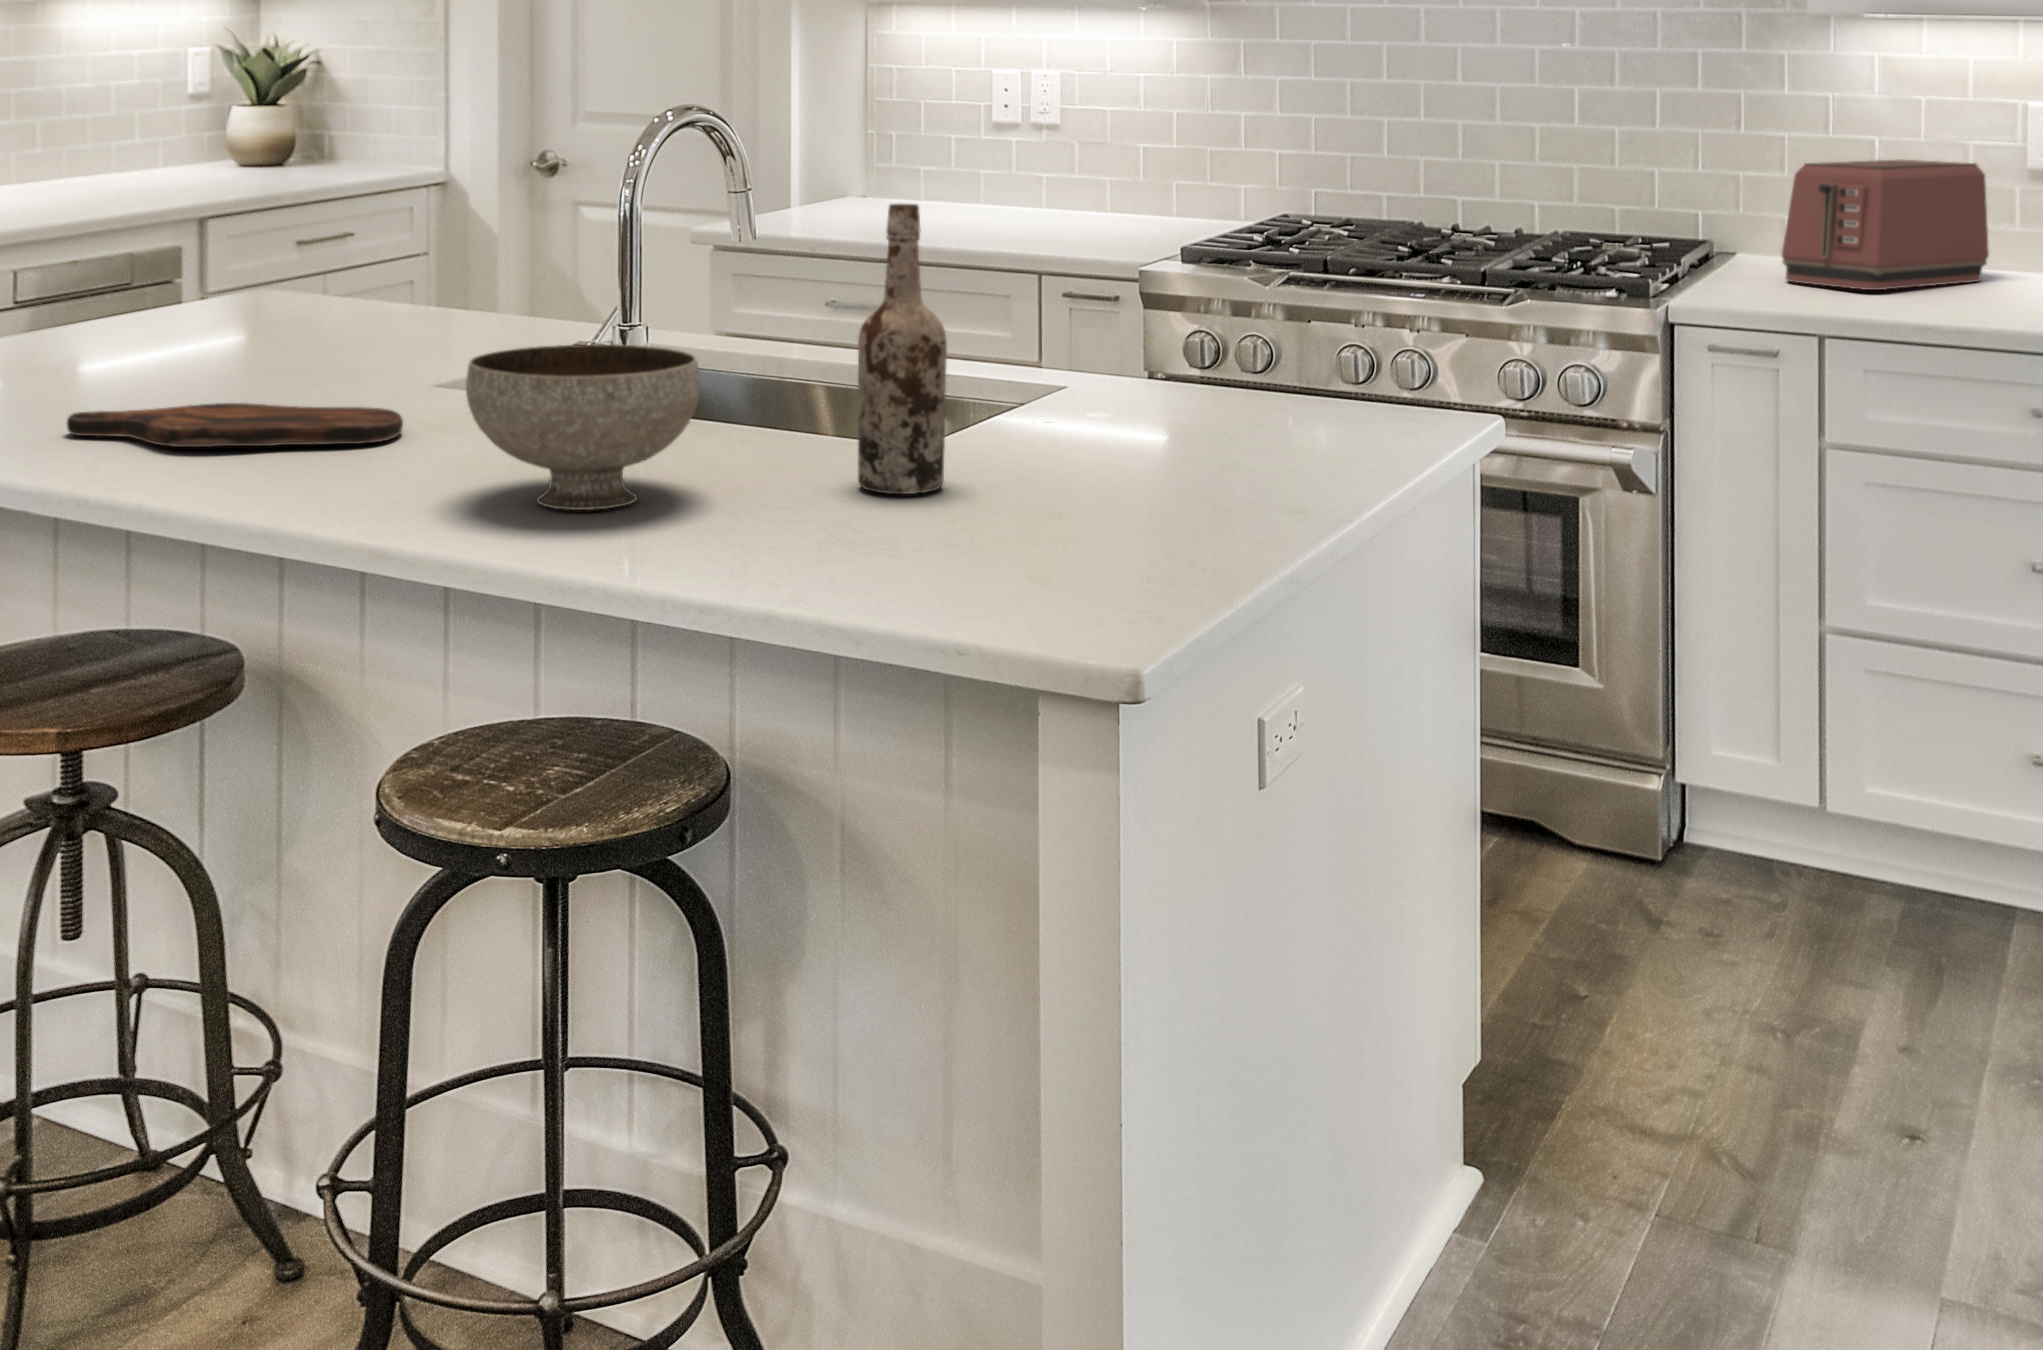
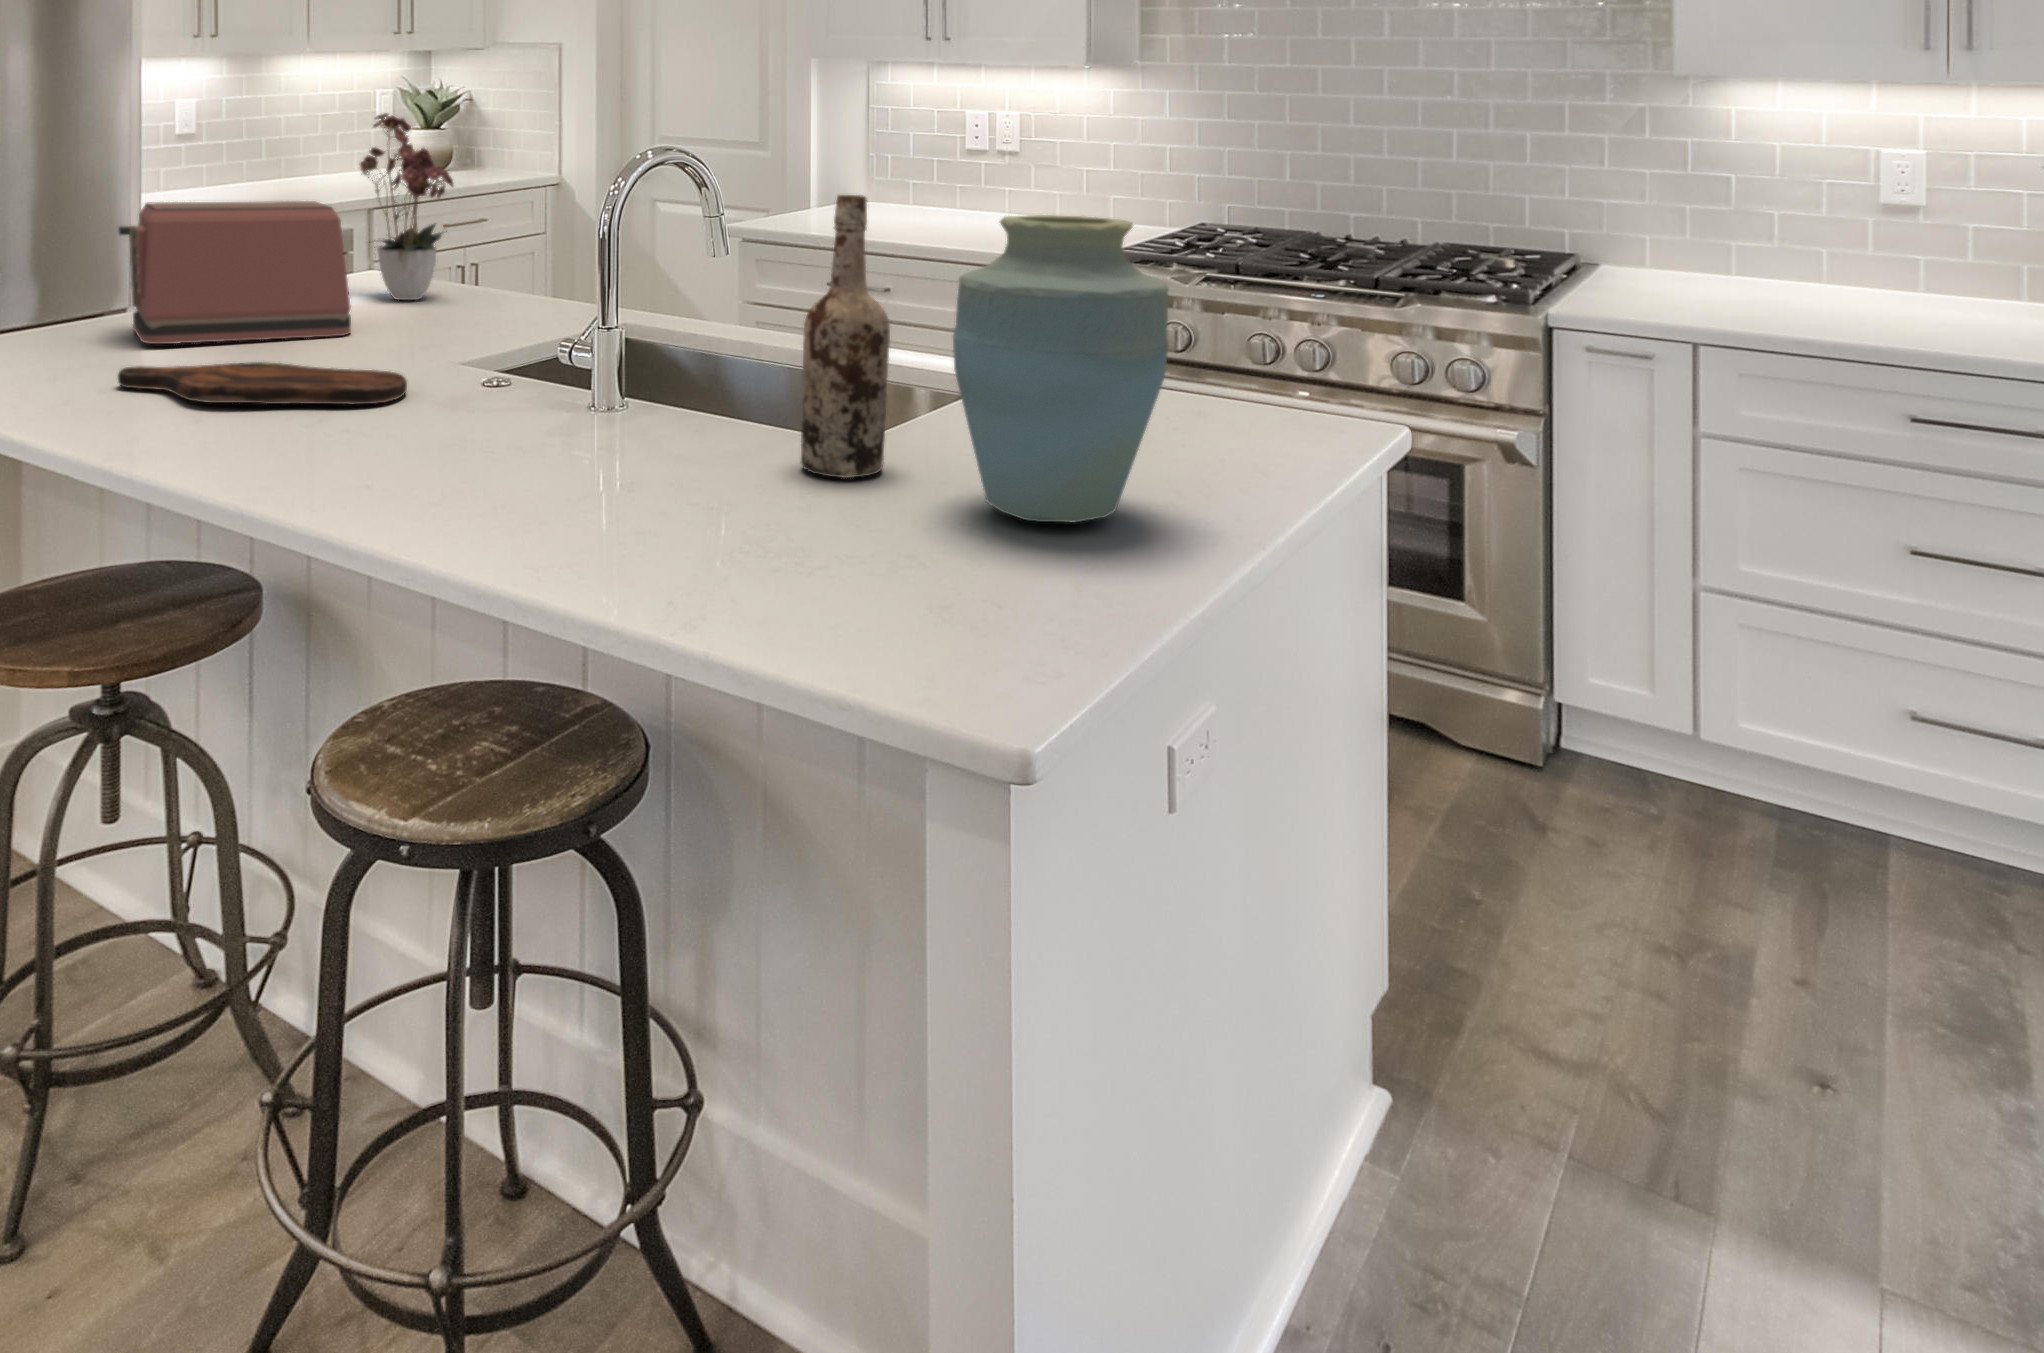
flower arrangement: none [267,95,407,331] -> present [359,113,453,300]
toaster: present [1781,160,1989,290] -> present [119,201,351,344]
vase: none [1016,221,1223,525] -> present [953,215,1169,522]
bowl: present [466,344,700,510] -> none [423,322,648,483]

